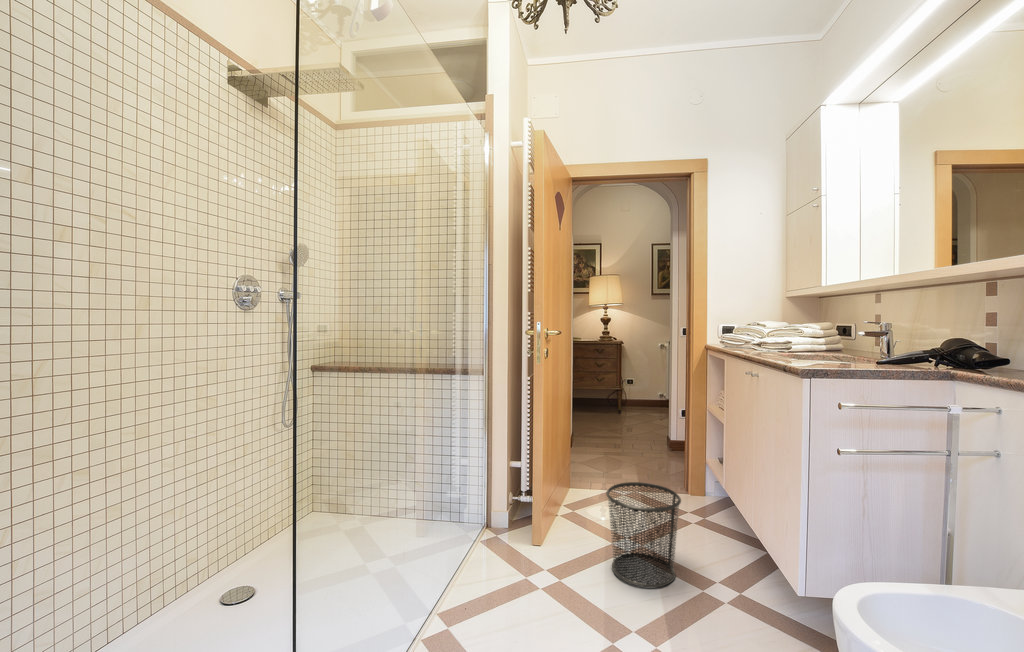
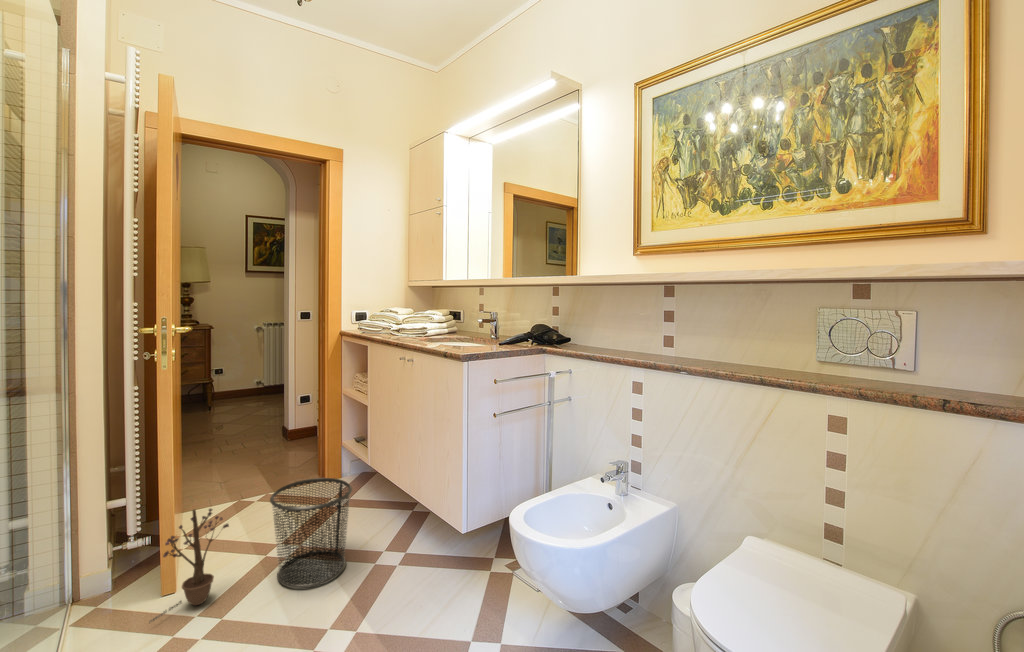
decorative plant: none [520,481,577,560] -> present [149,509,229,623]

